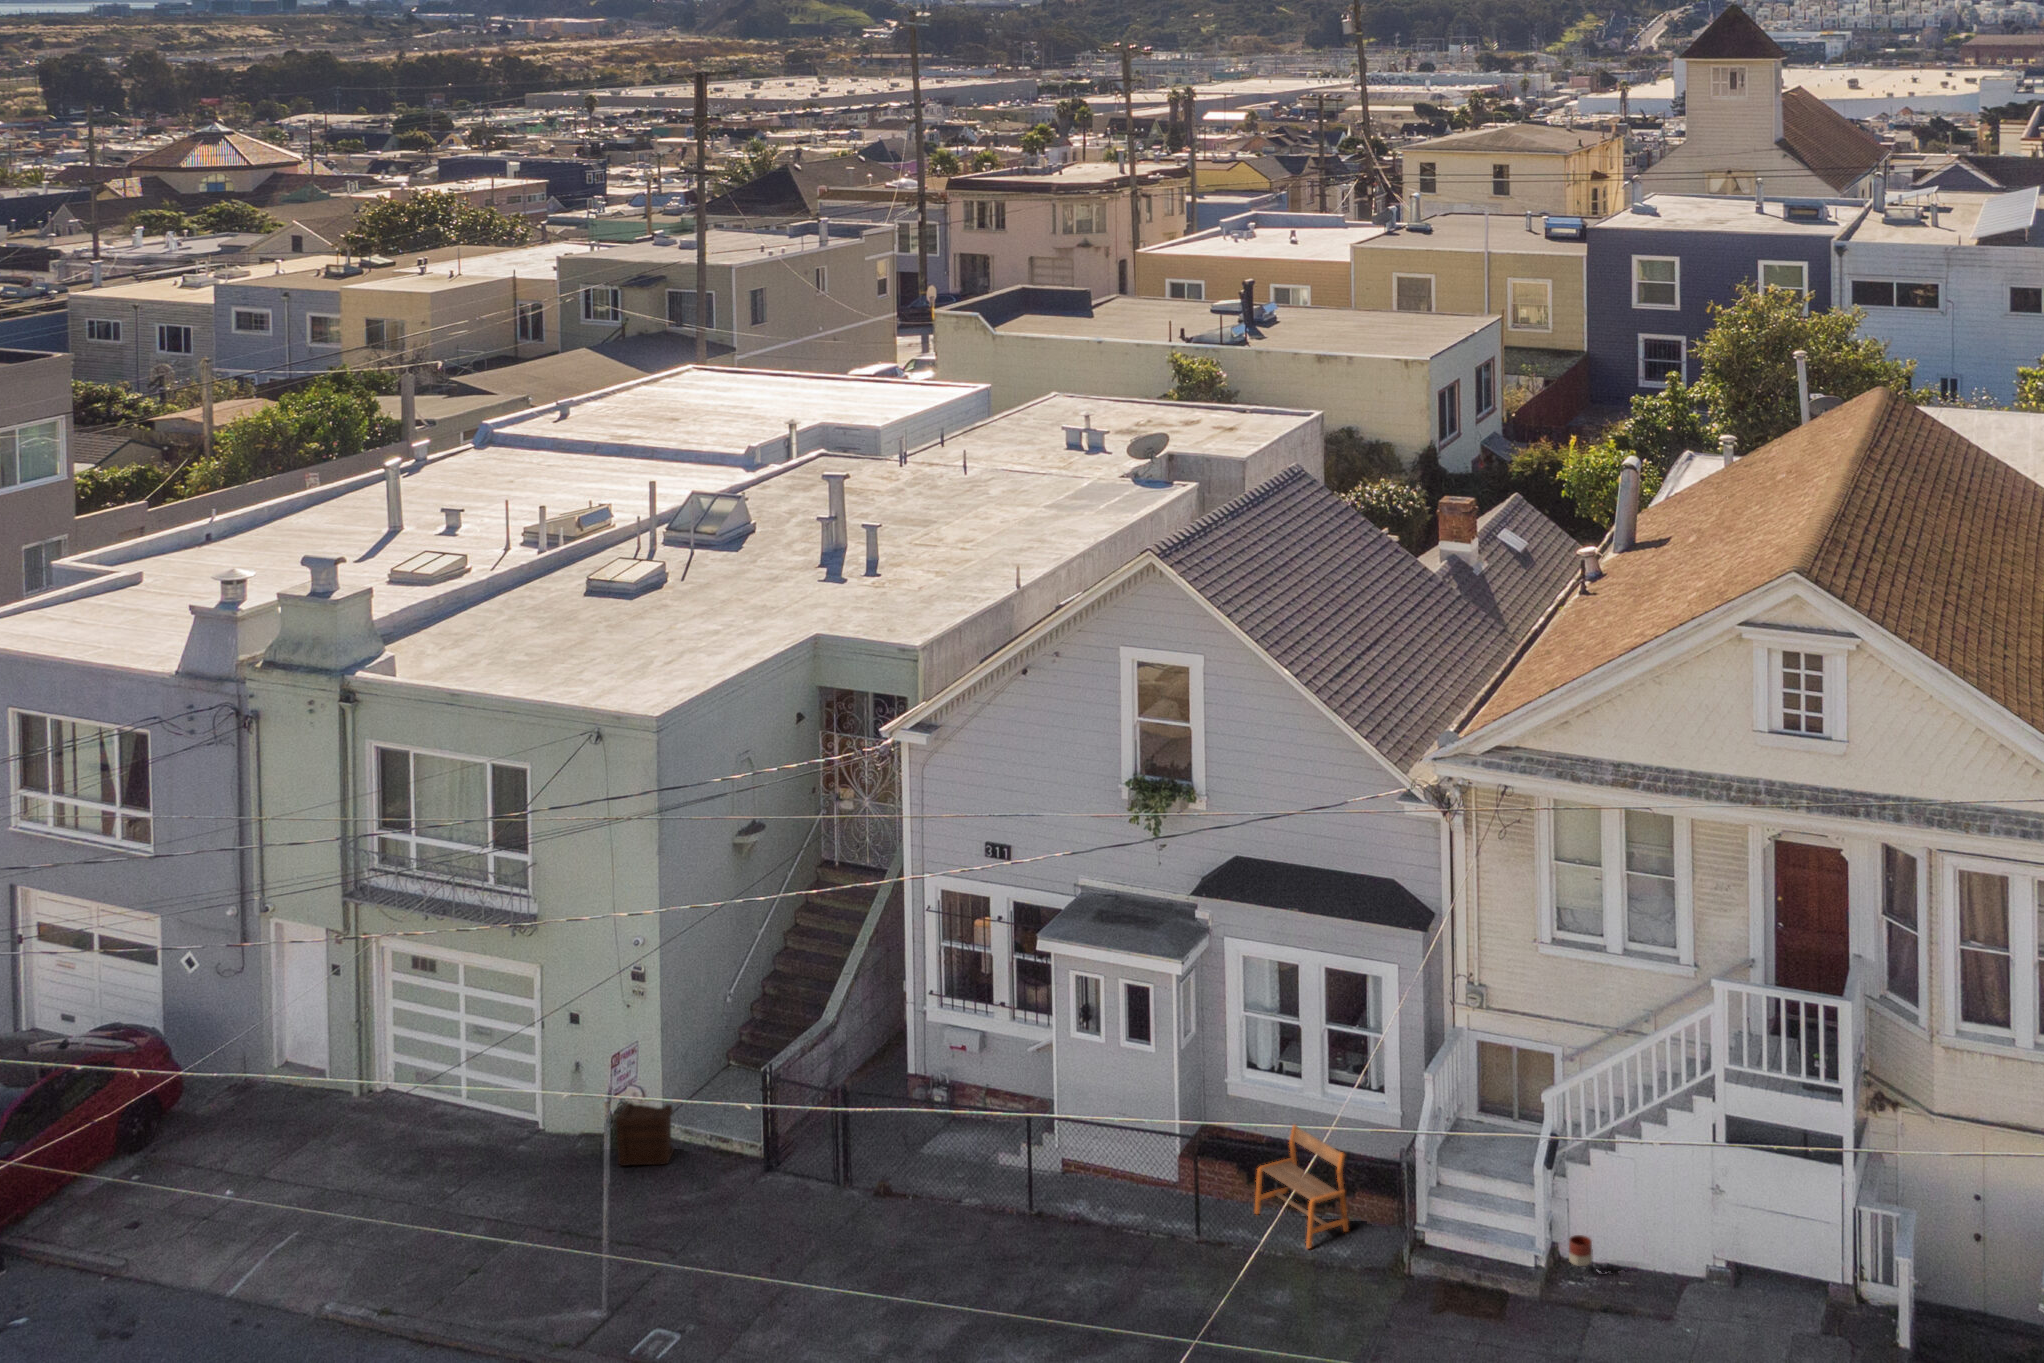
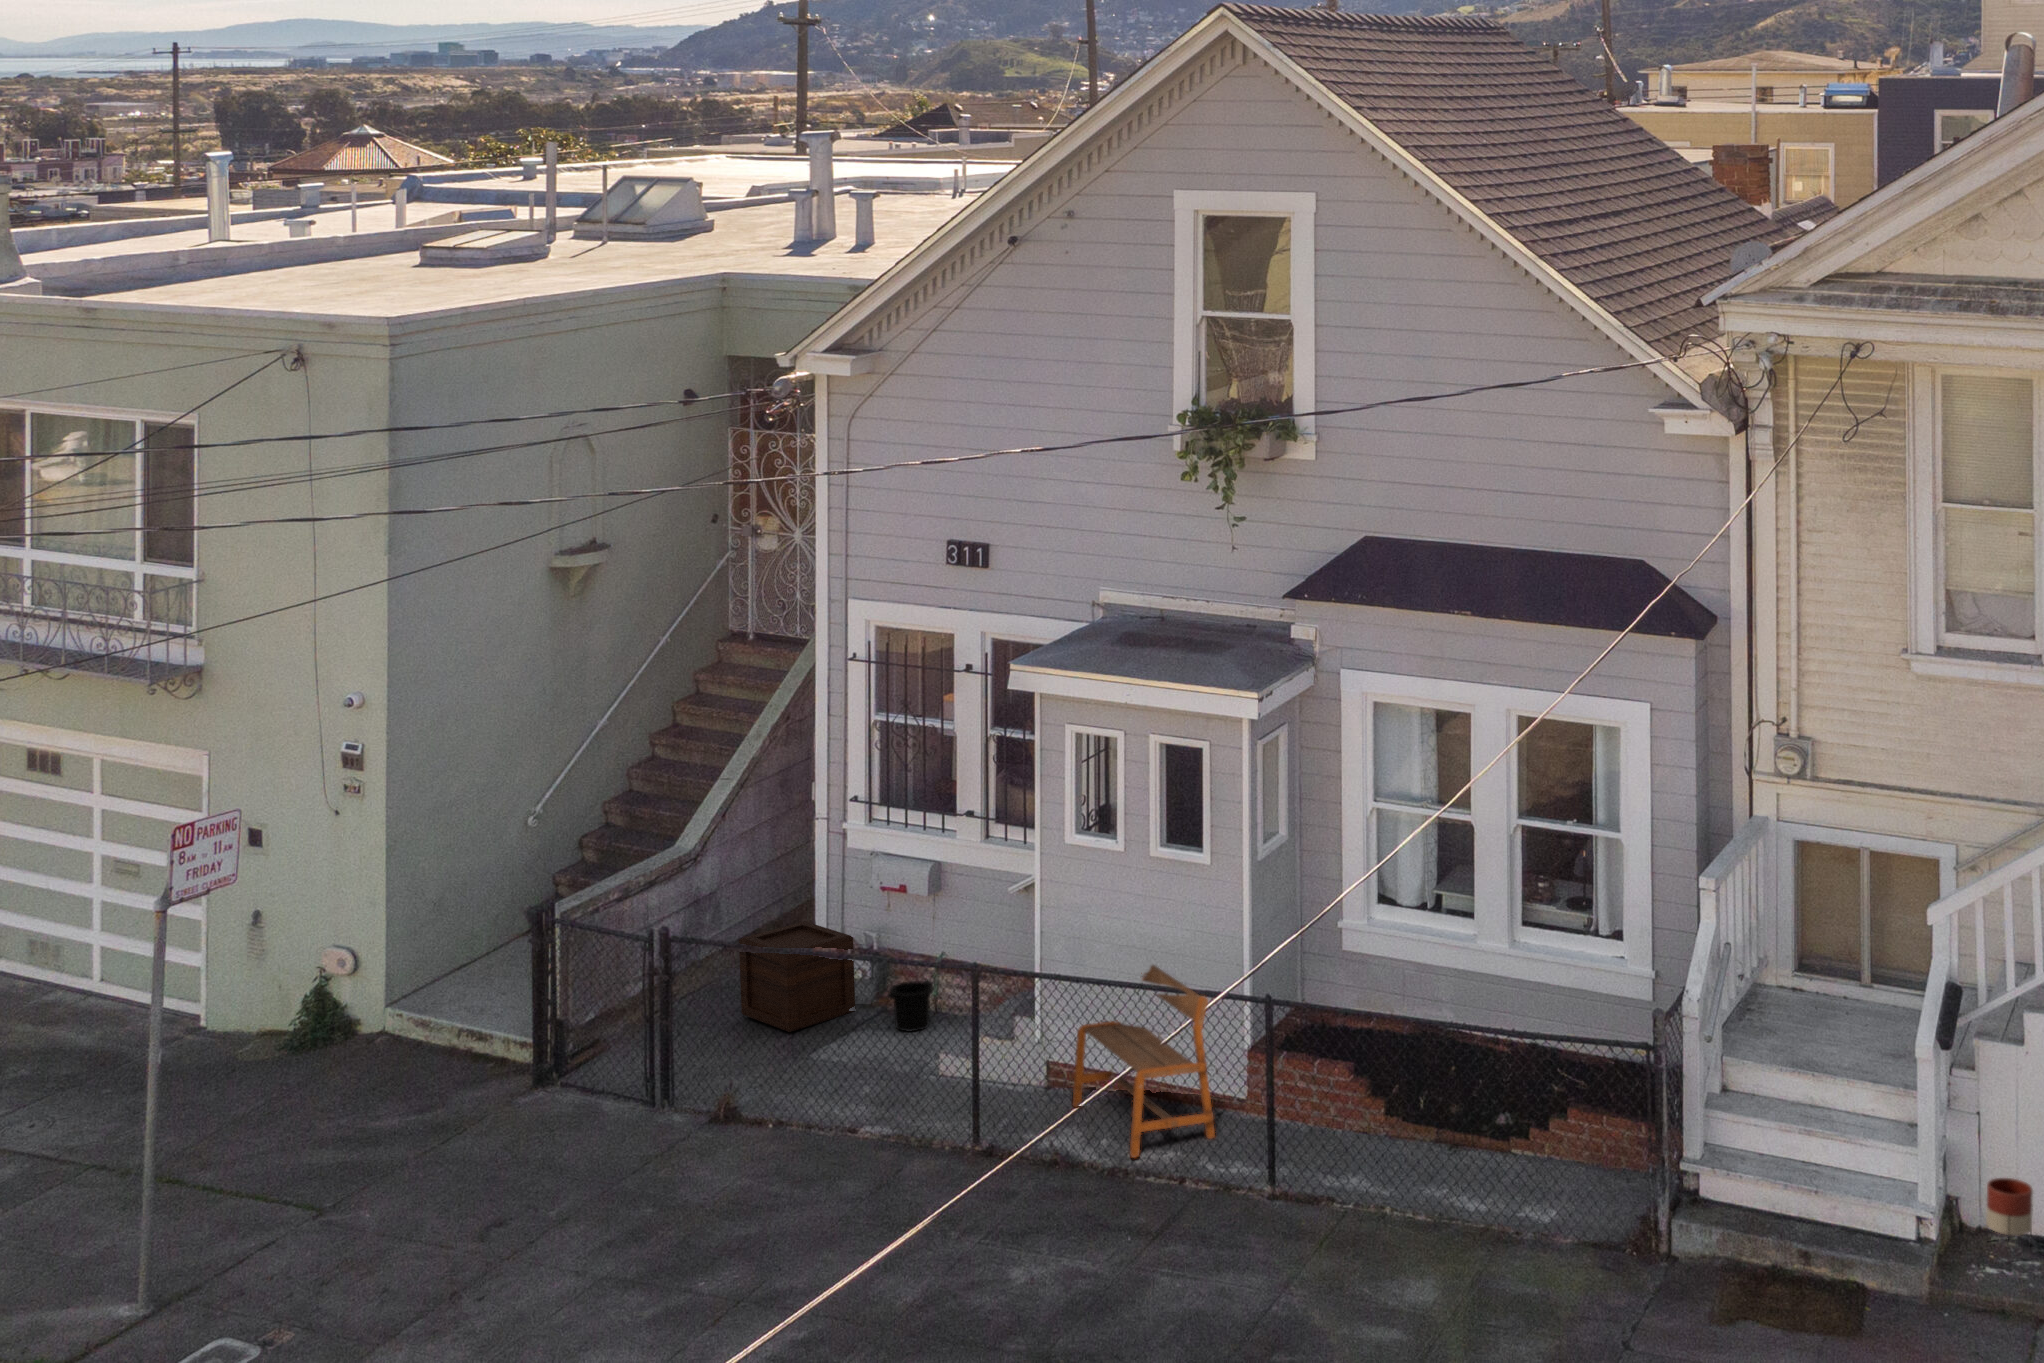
trash can: none [958,1101,985,1133] -> present [888,981,933,1031]
wooden crate: present [616,1102,674,1166] -> present [739,921,855,1032]
bench: present [1255,1125,1348,1248] -> present [1073,965,1215,1158]

